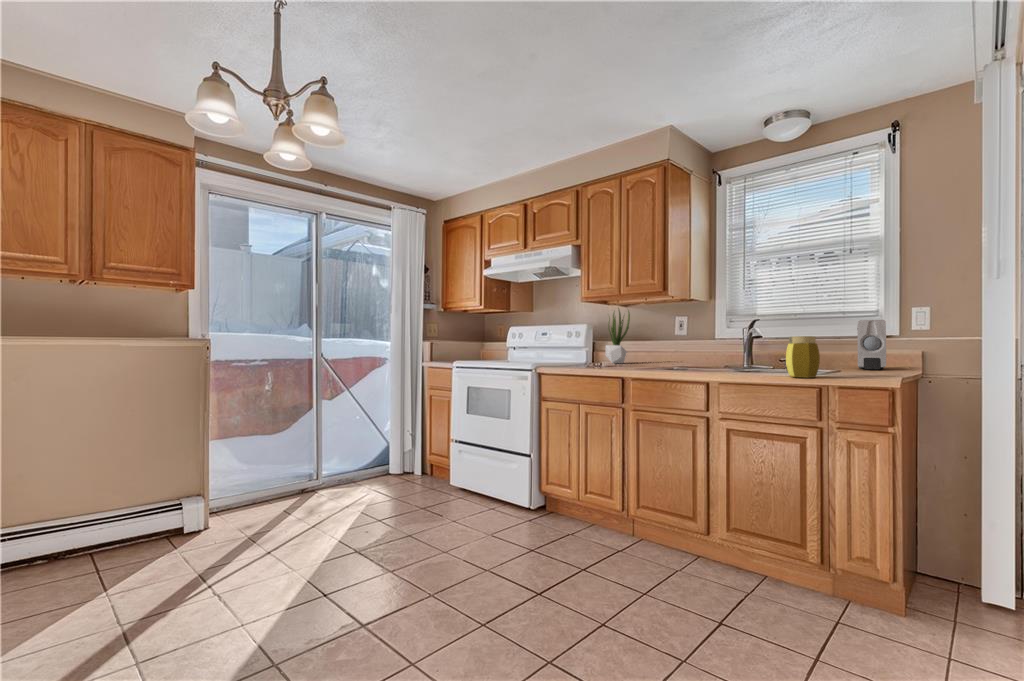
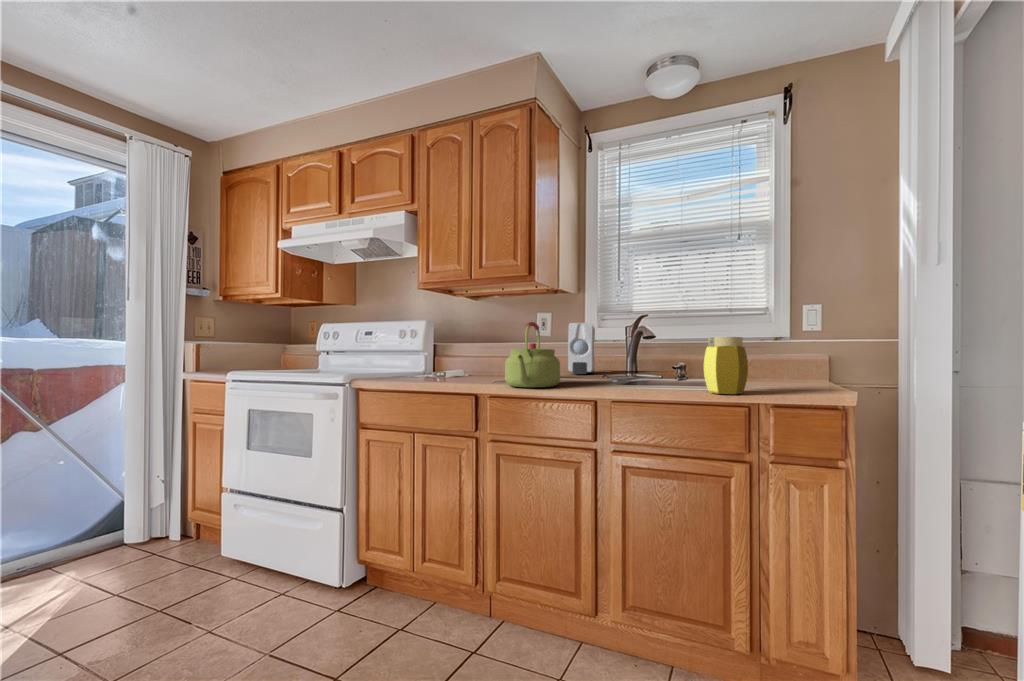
potted plant: present [606,311,630,363] -> none [449,297,480,372]
soap dispenser: present [857,320,886,369] -> present [568,323,595,374]
kettle: none [642,326,683,373] -> present [505,322,560,387]

